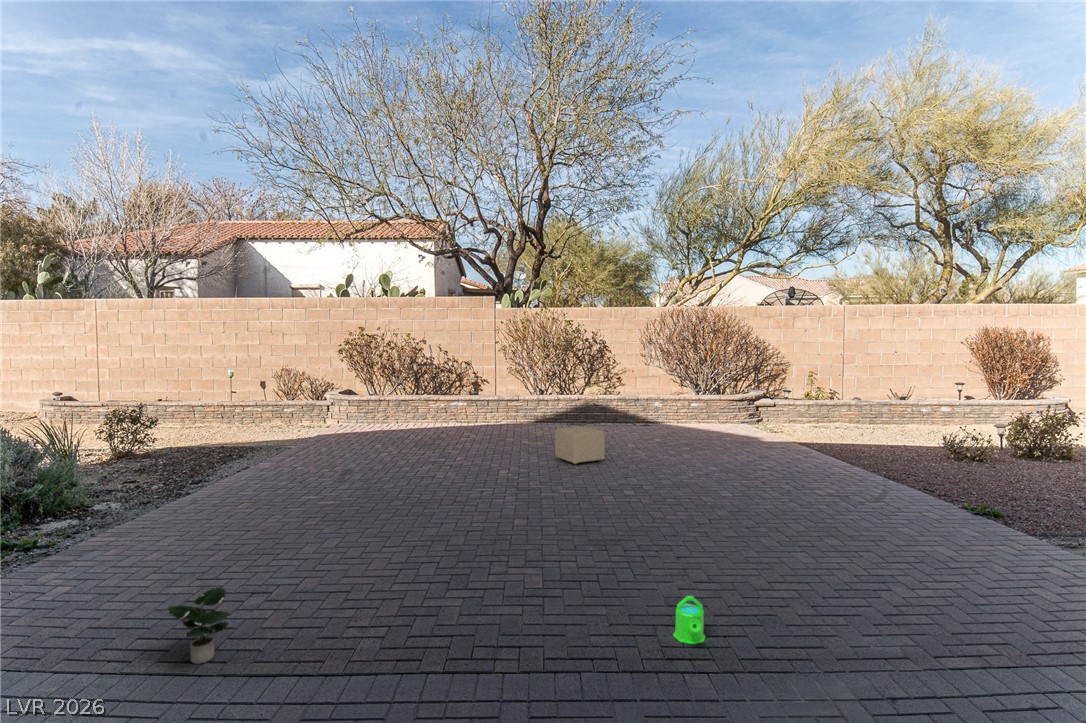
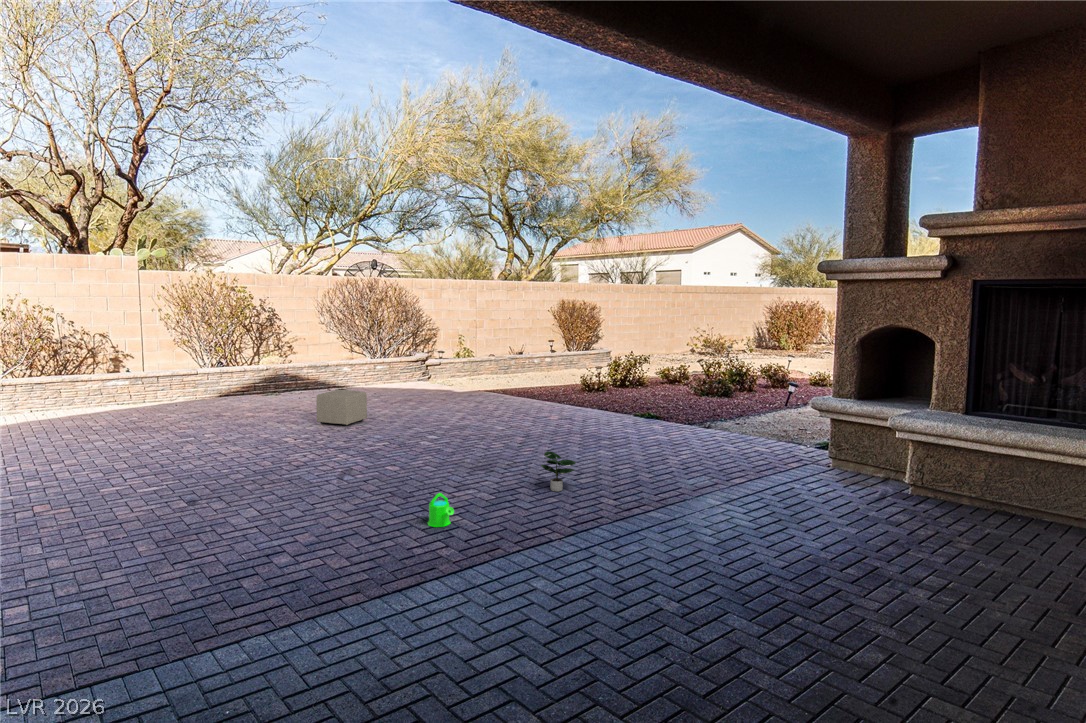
potted plant: present [167,587,230,664] -> present [541,451,576,492]
watering can: present [673,596,705,644] -> present [428,493,454,527]

